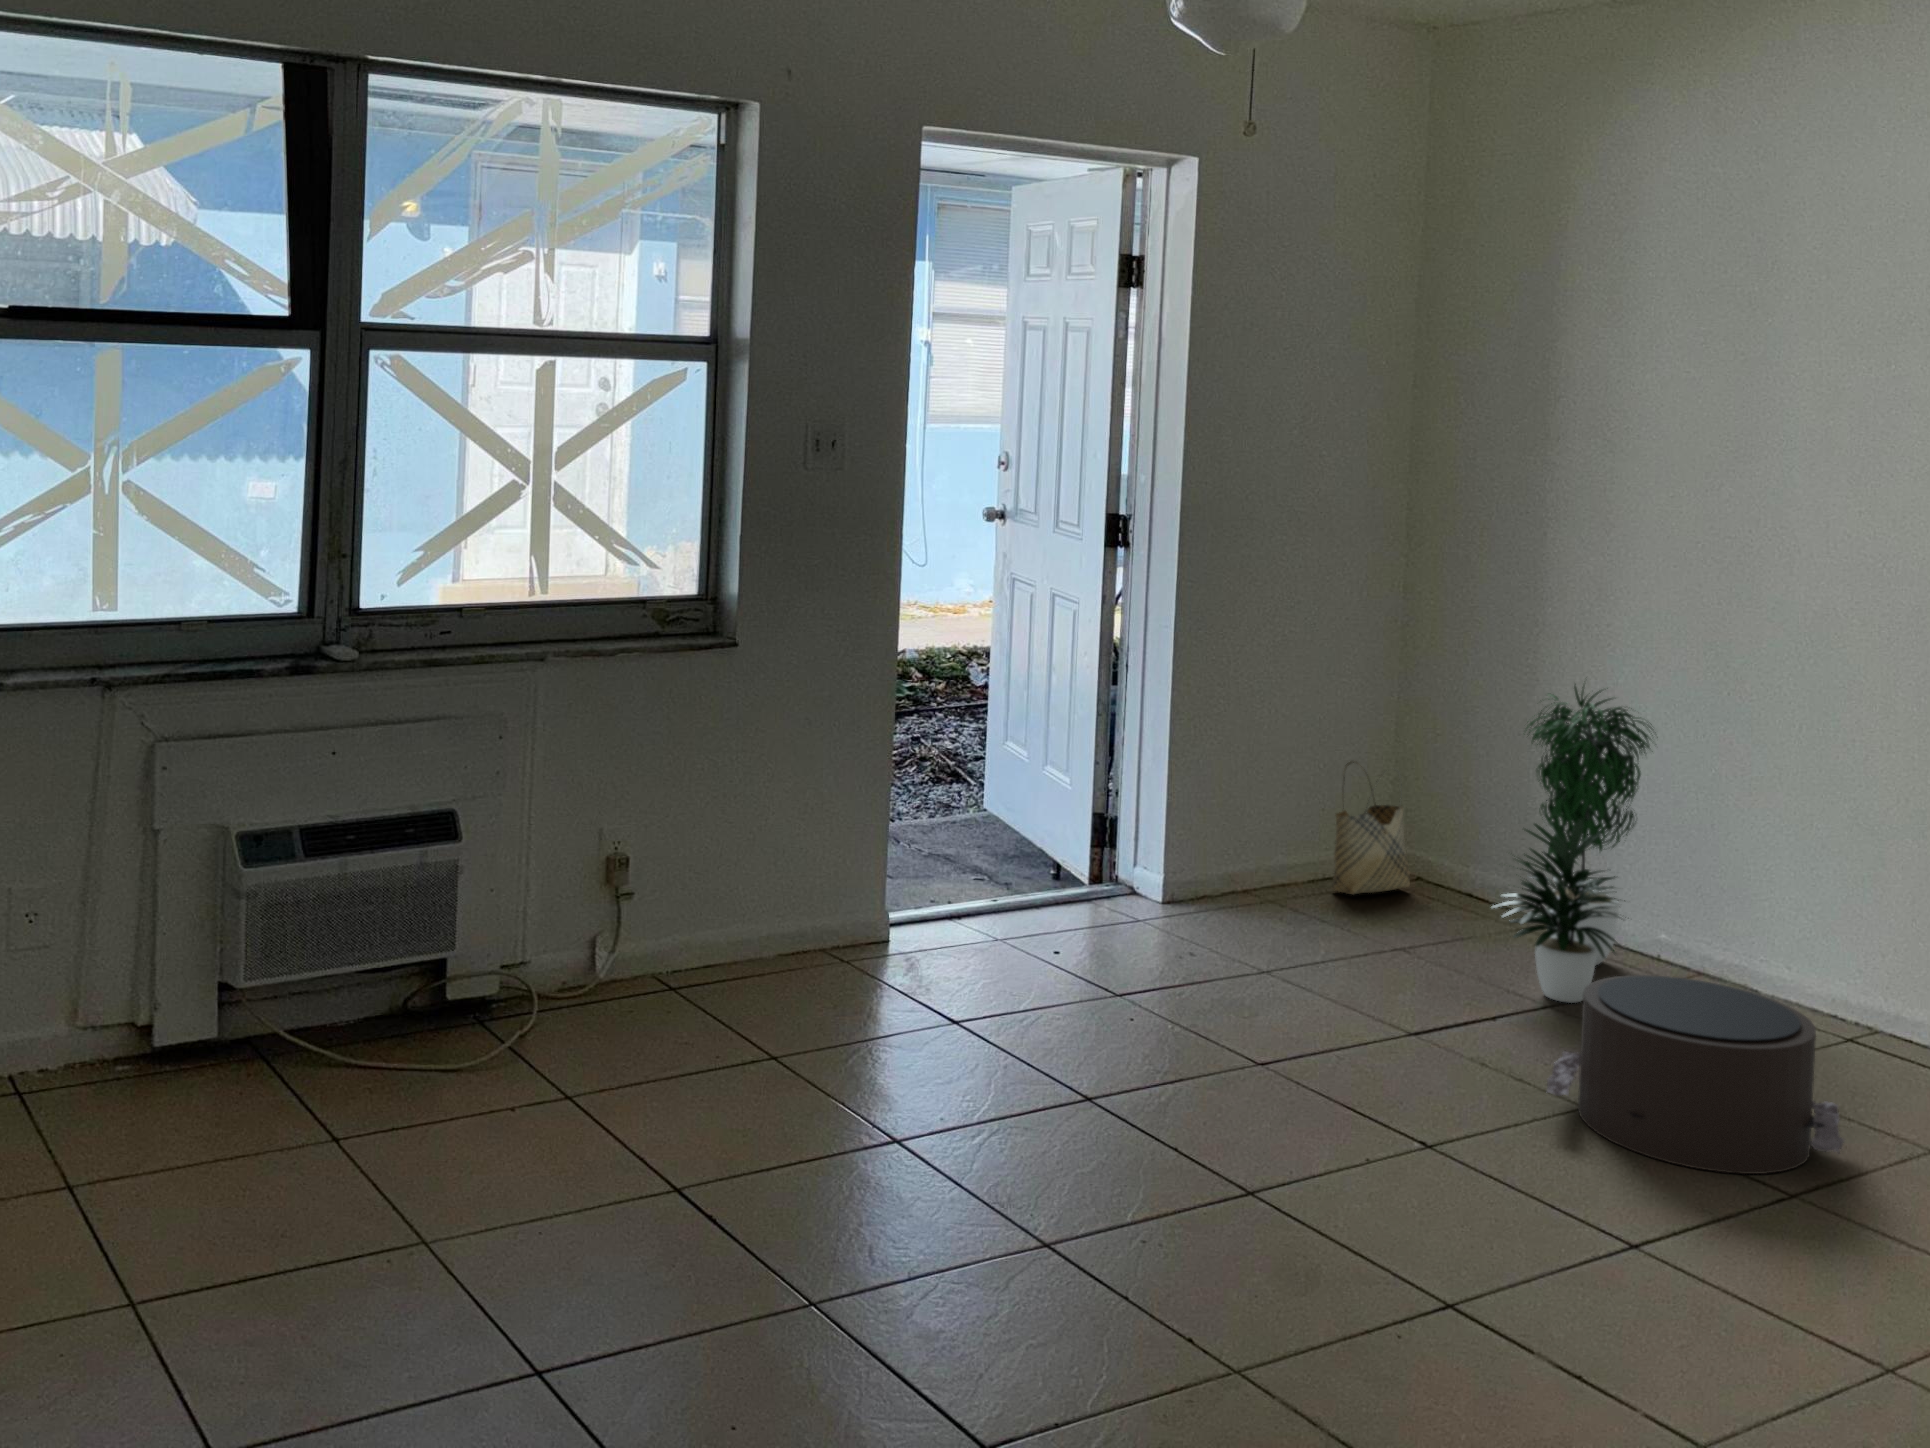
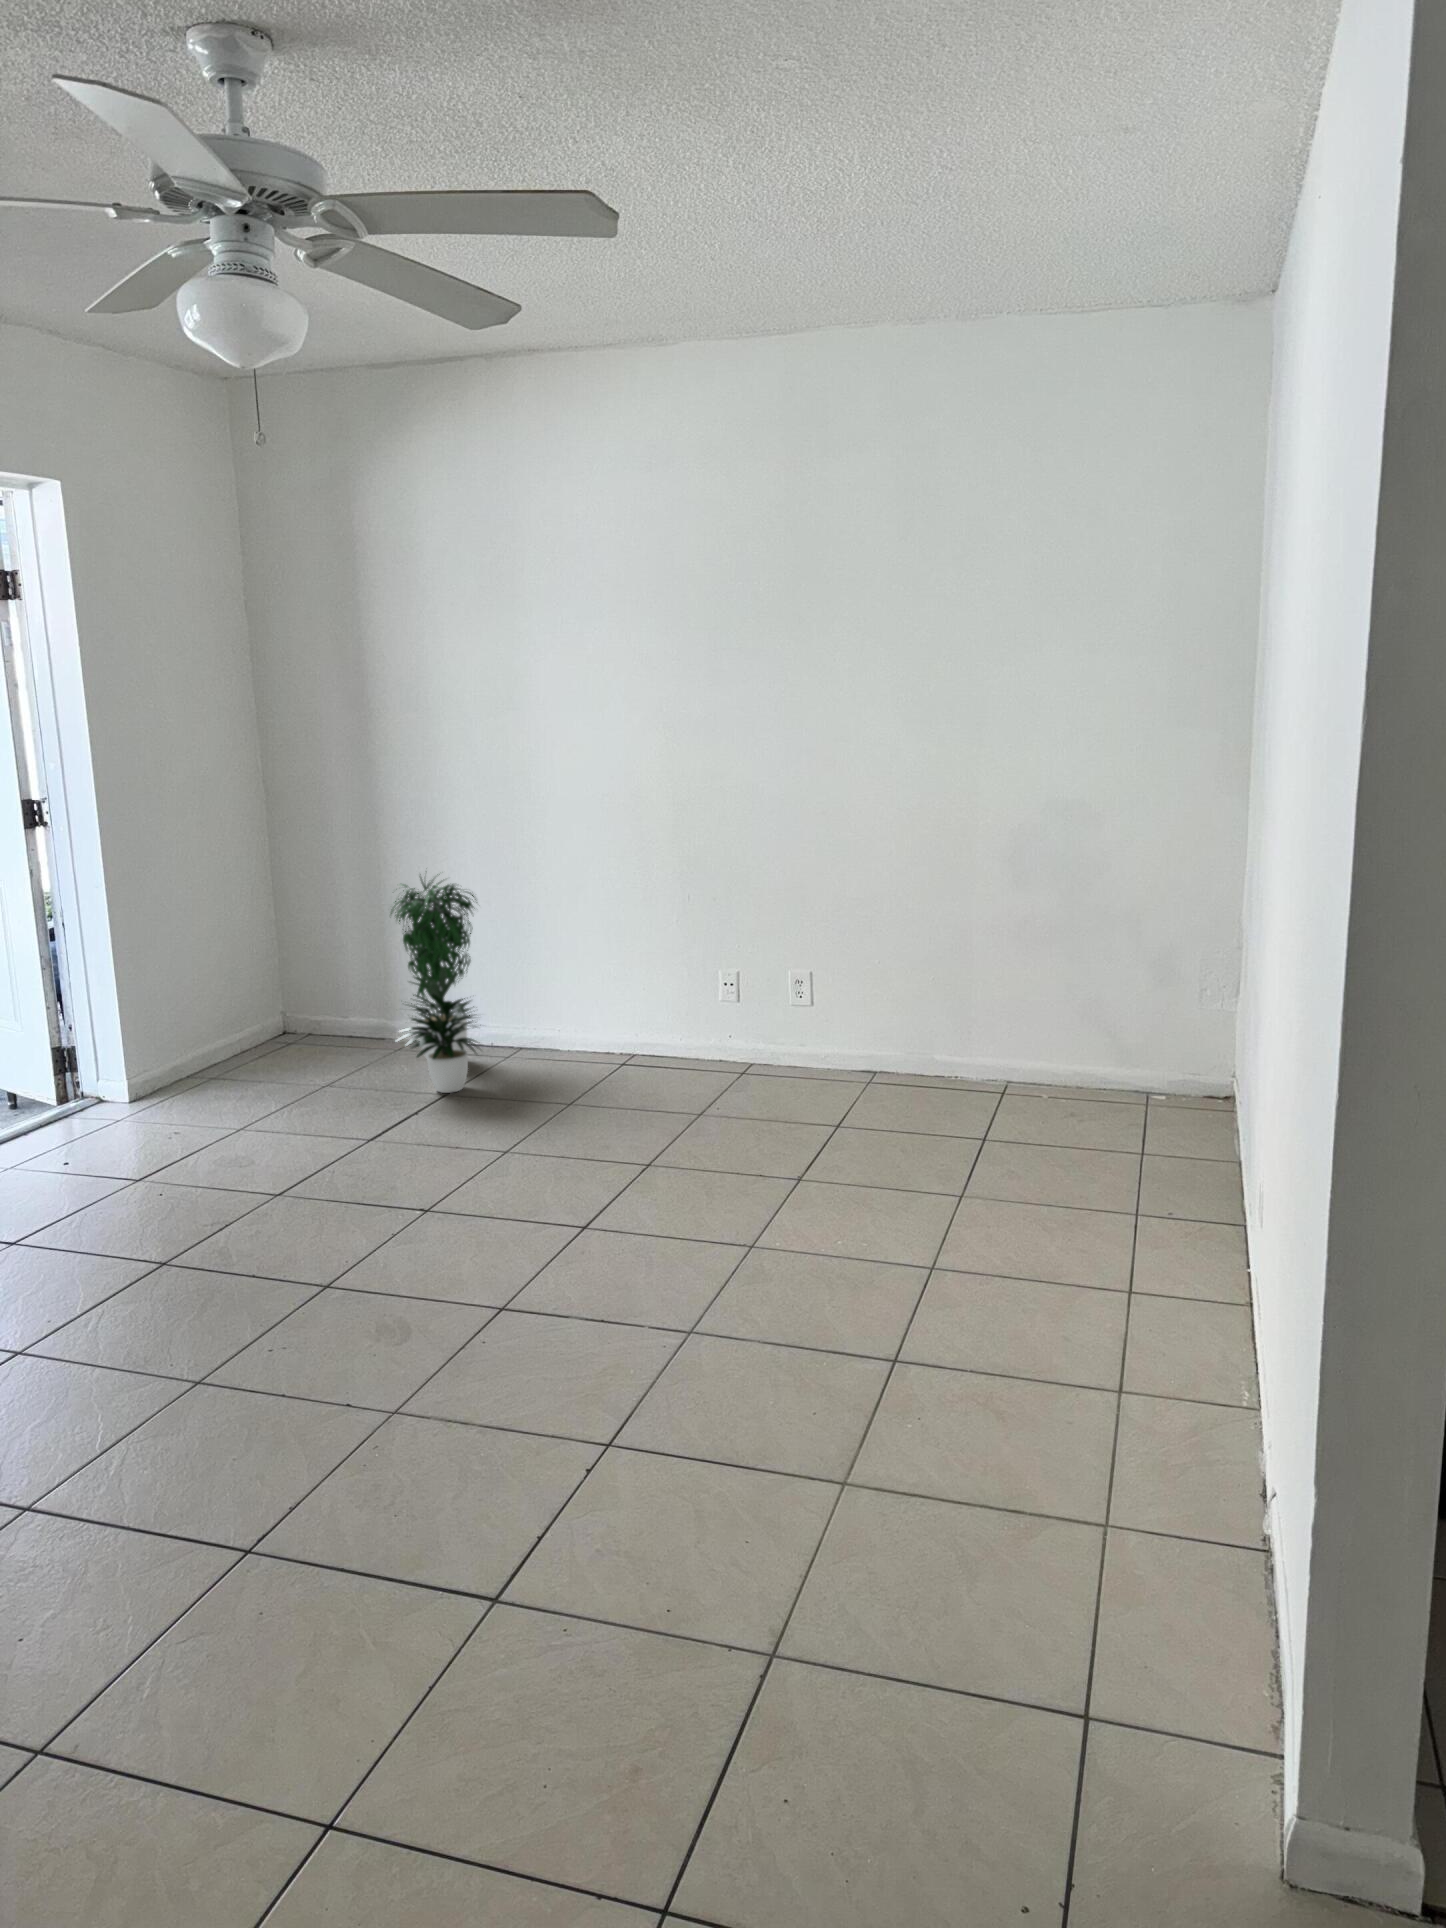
woven basket: present [1332,761,1410,894] -> none [247,961,308,1061]
pouf: present [1547,975,1844,1174] -> none [481,1051,665,1171]

